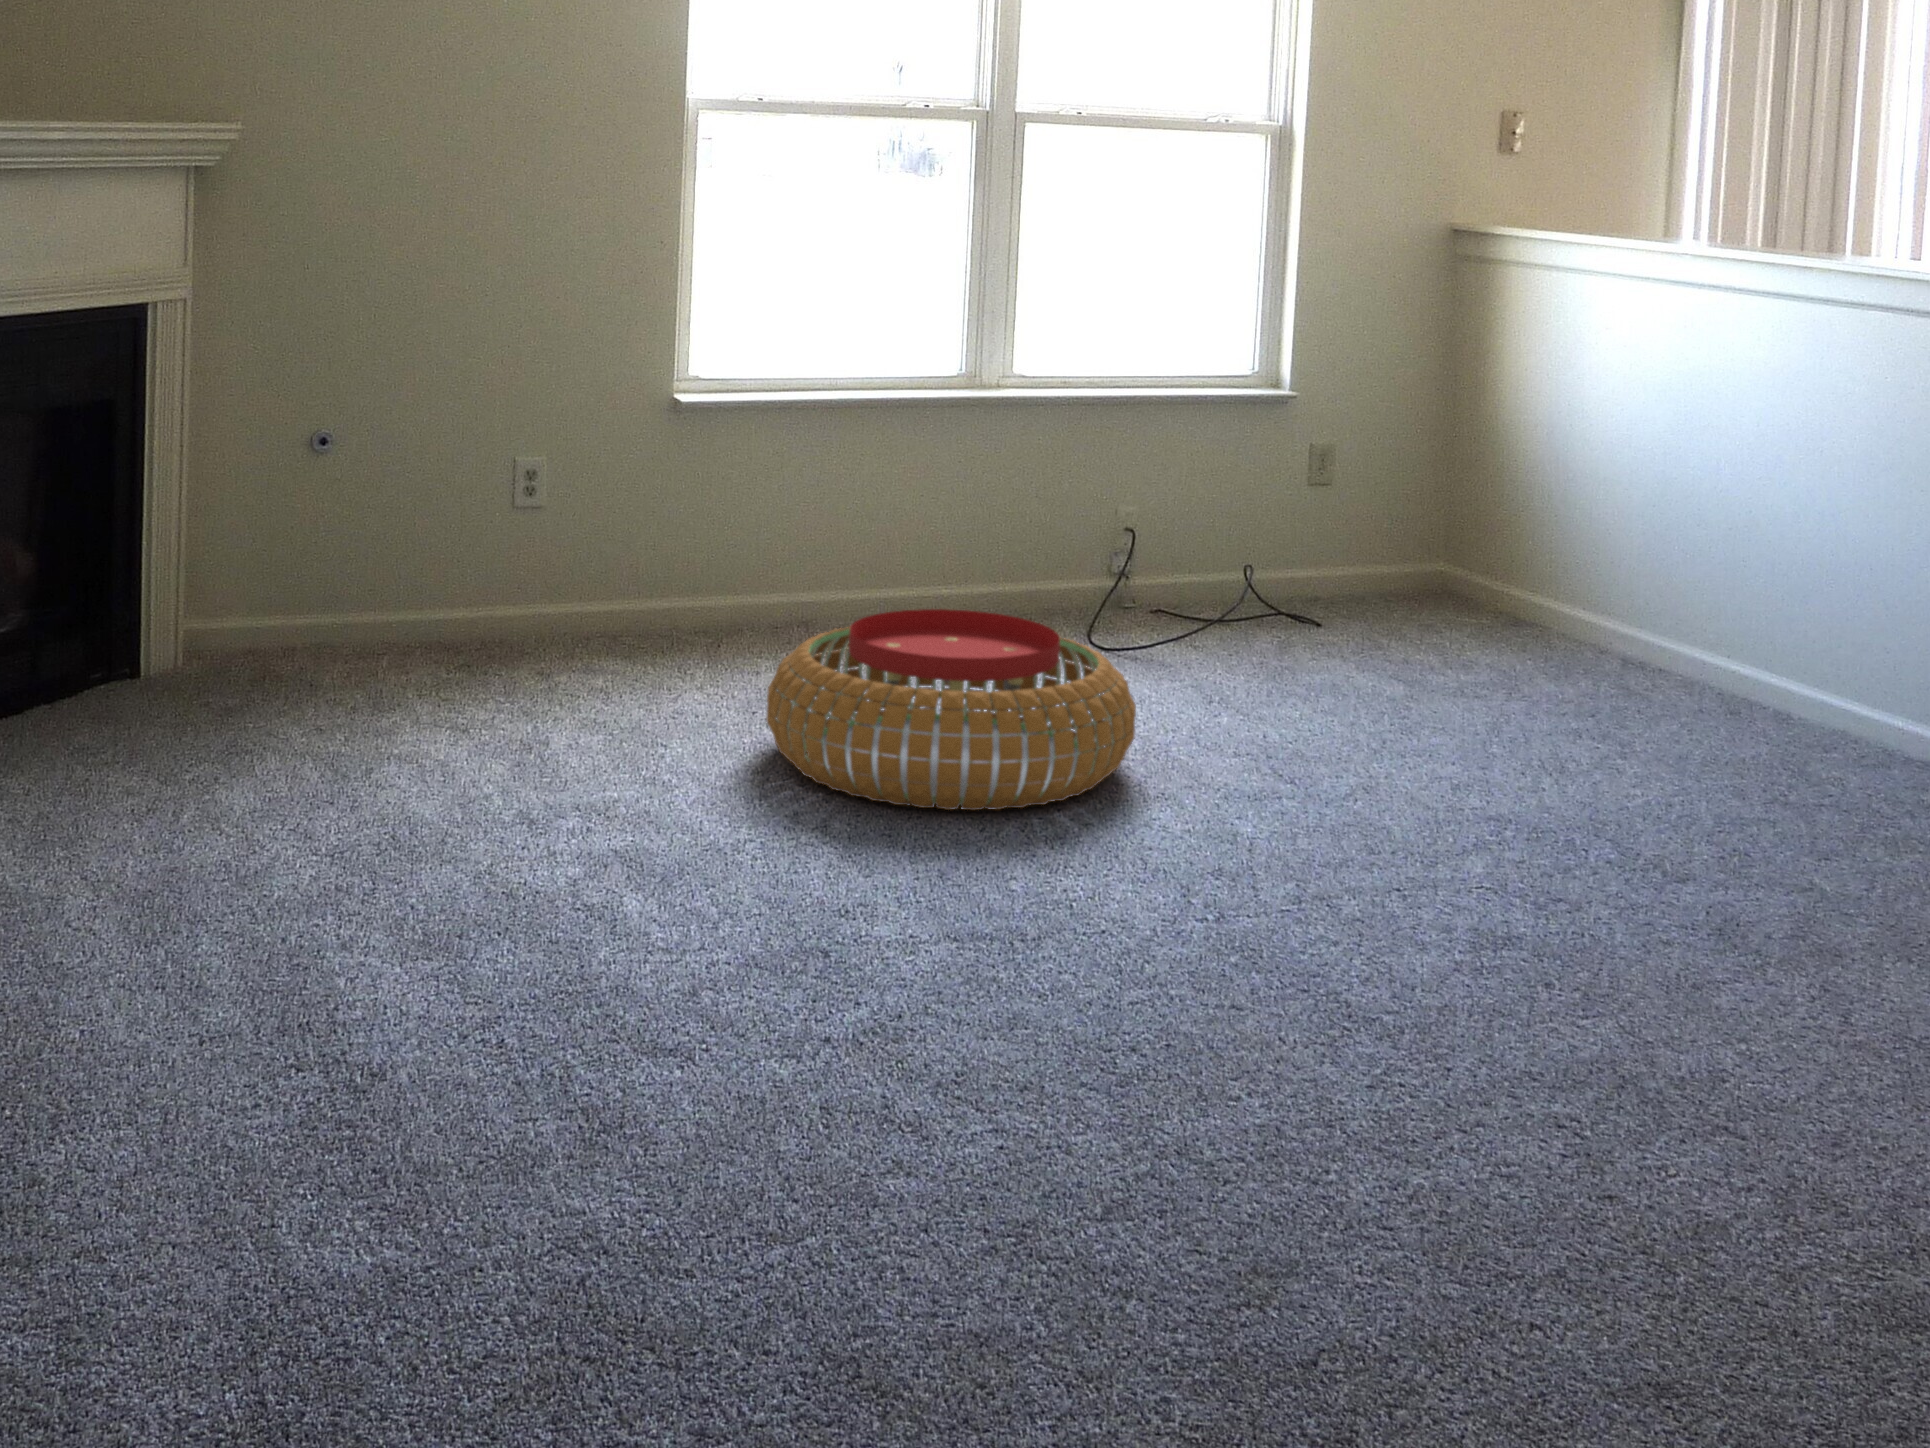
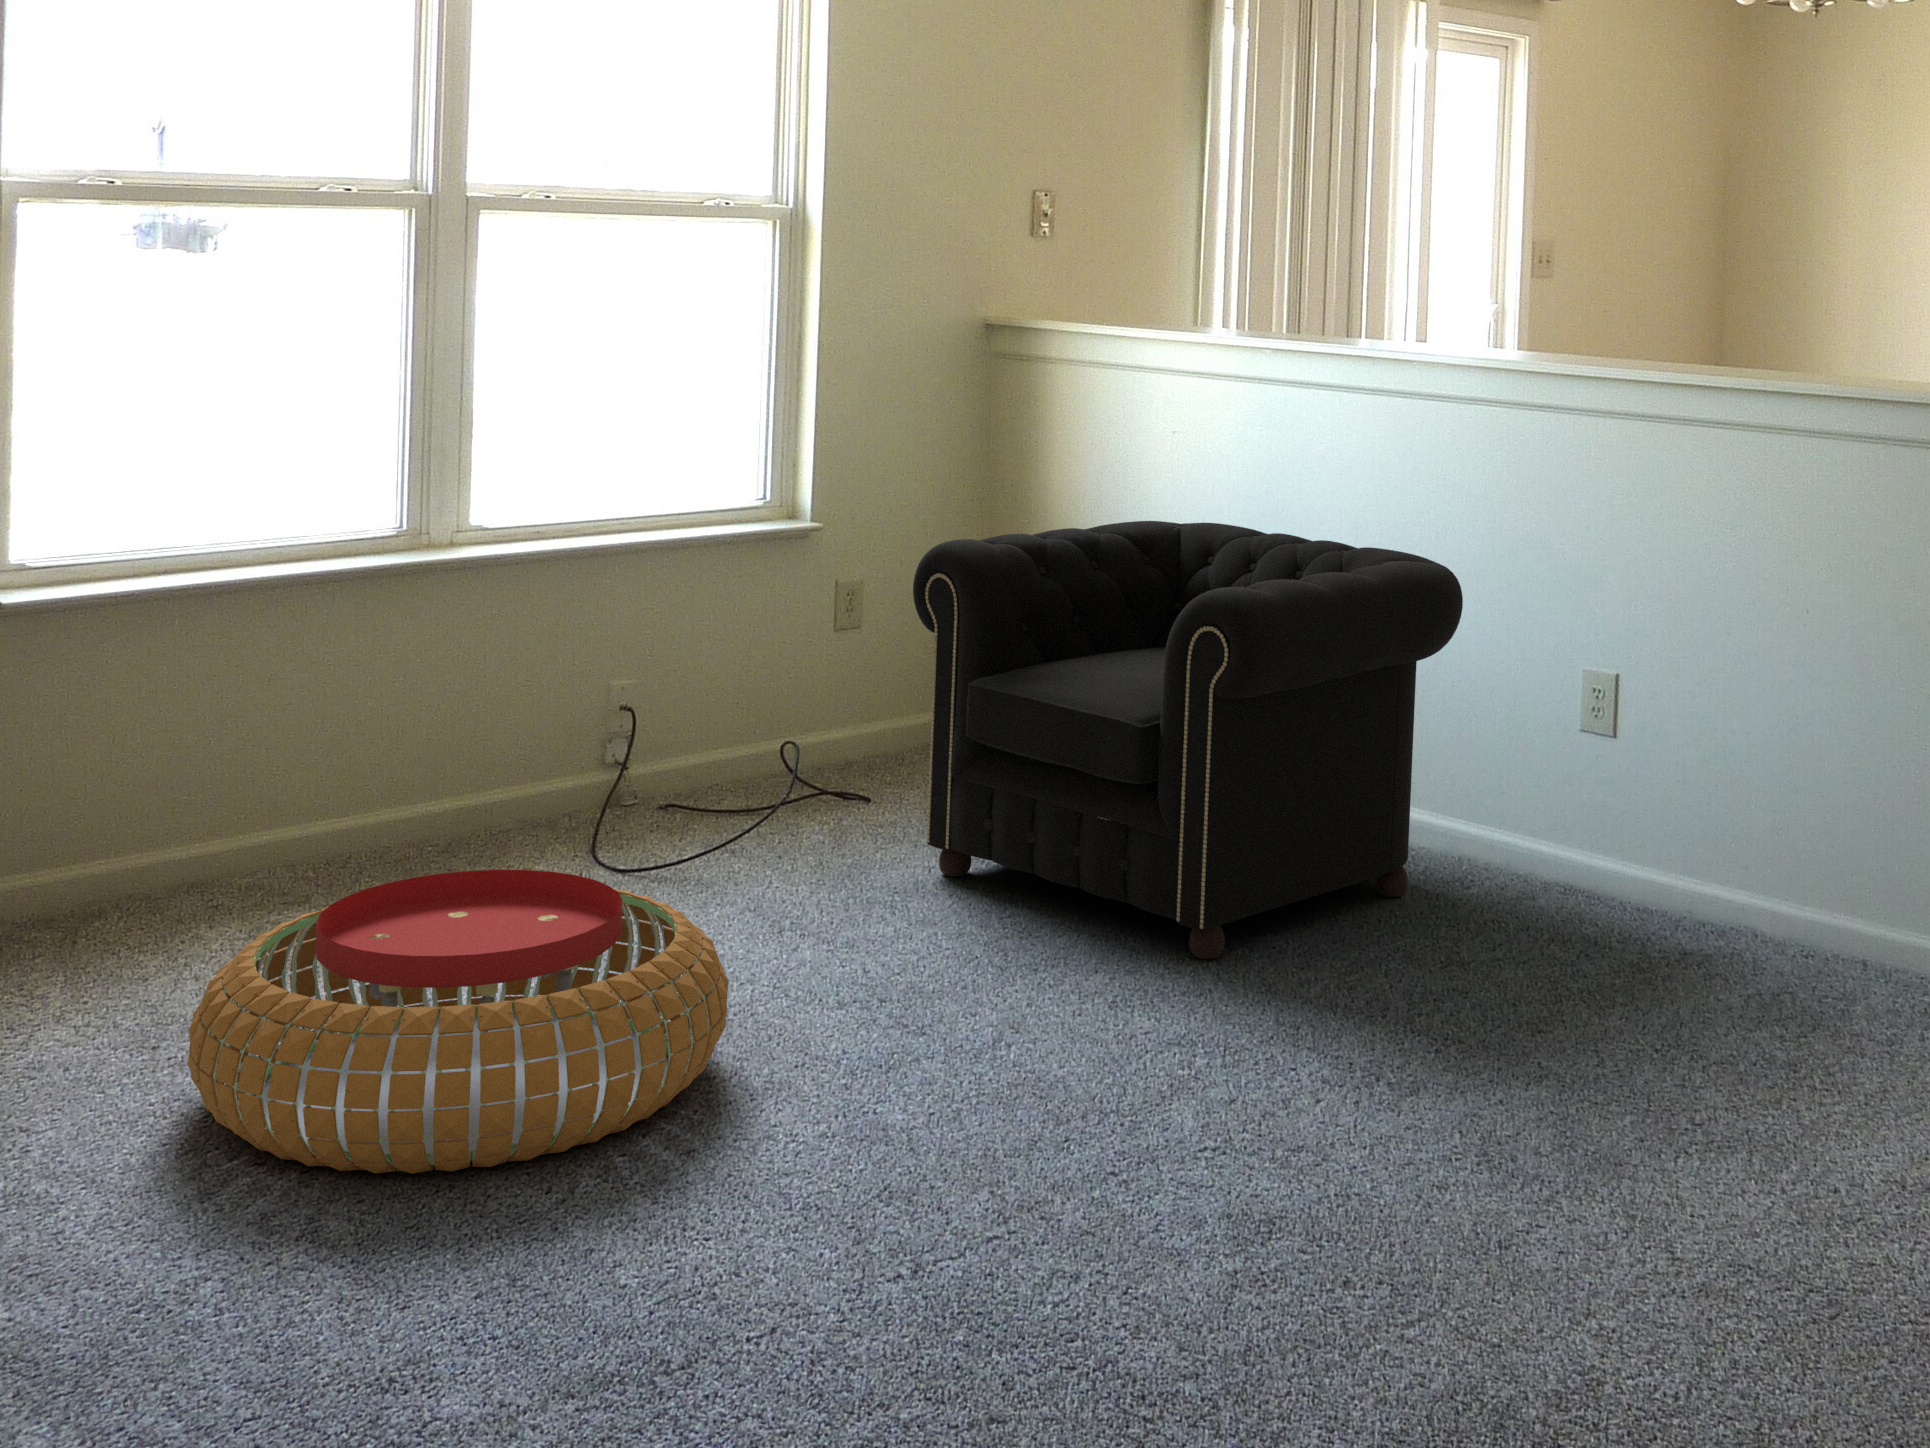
armchair: none [1341,401,1840,771] -> present [913,521,1463,959]

